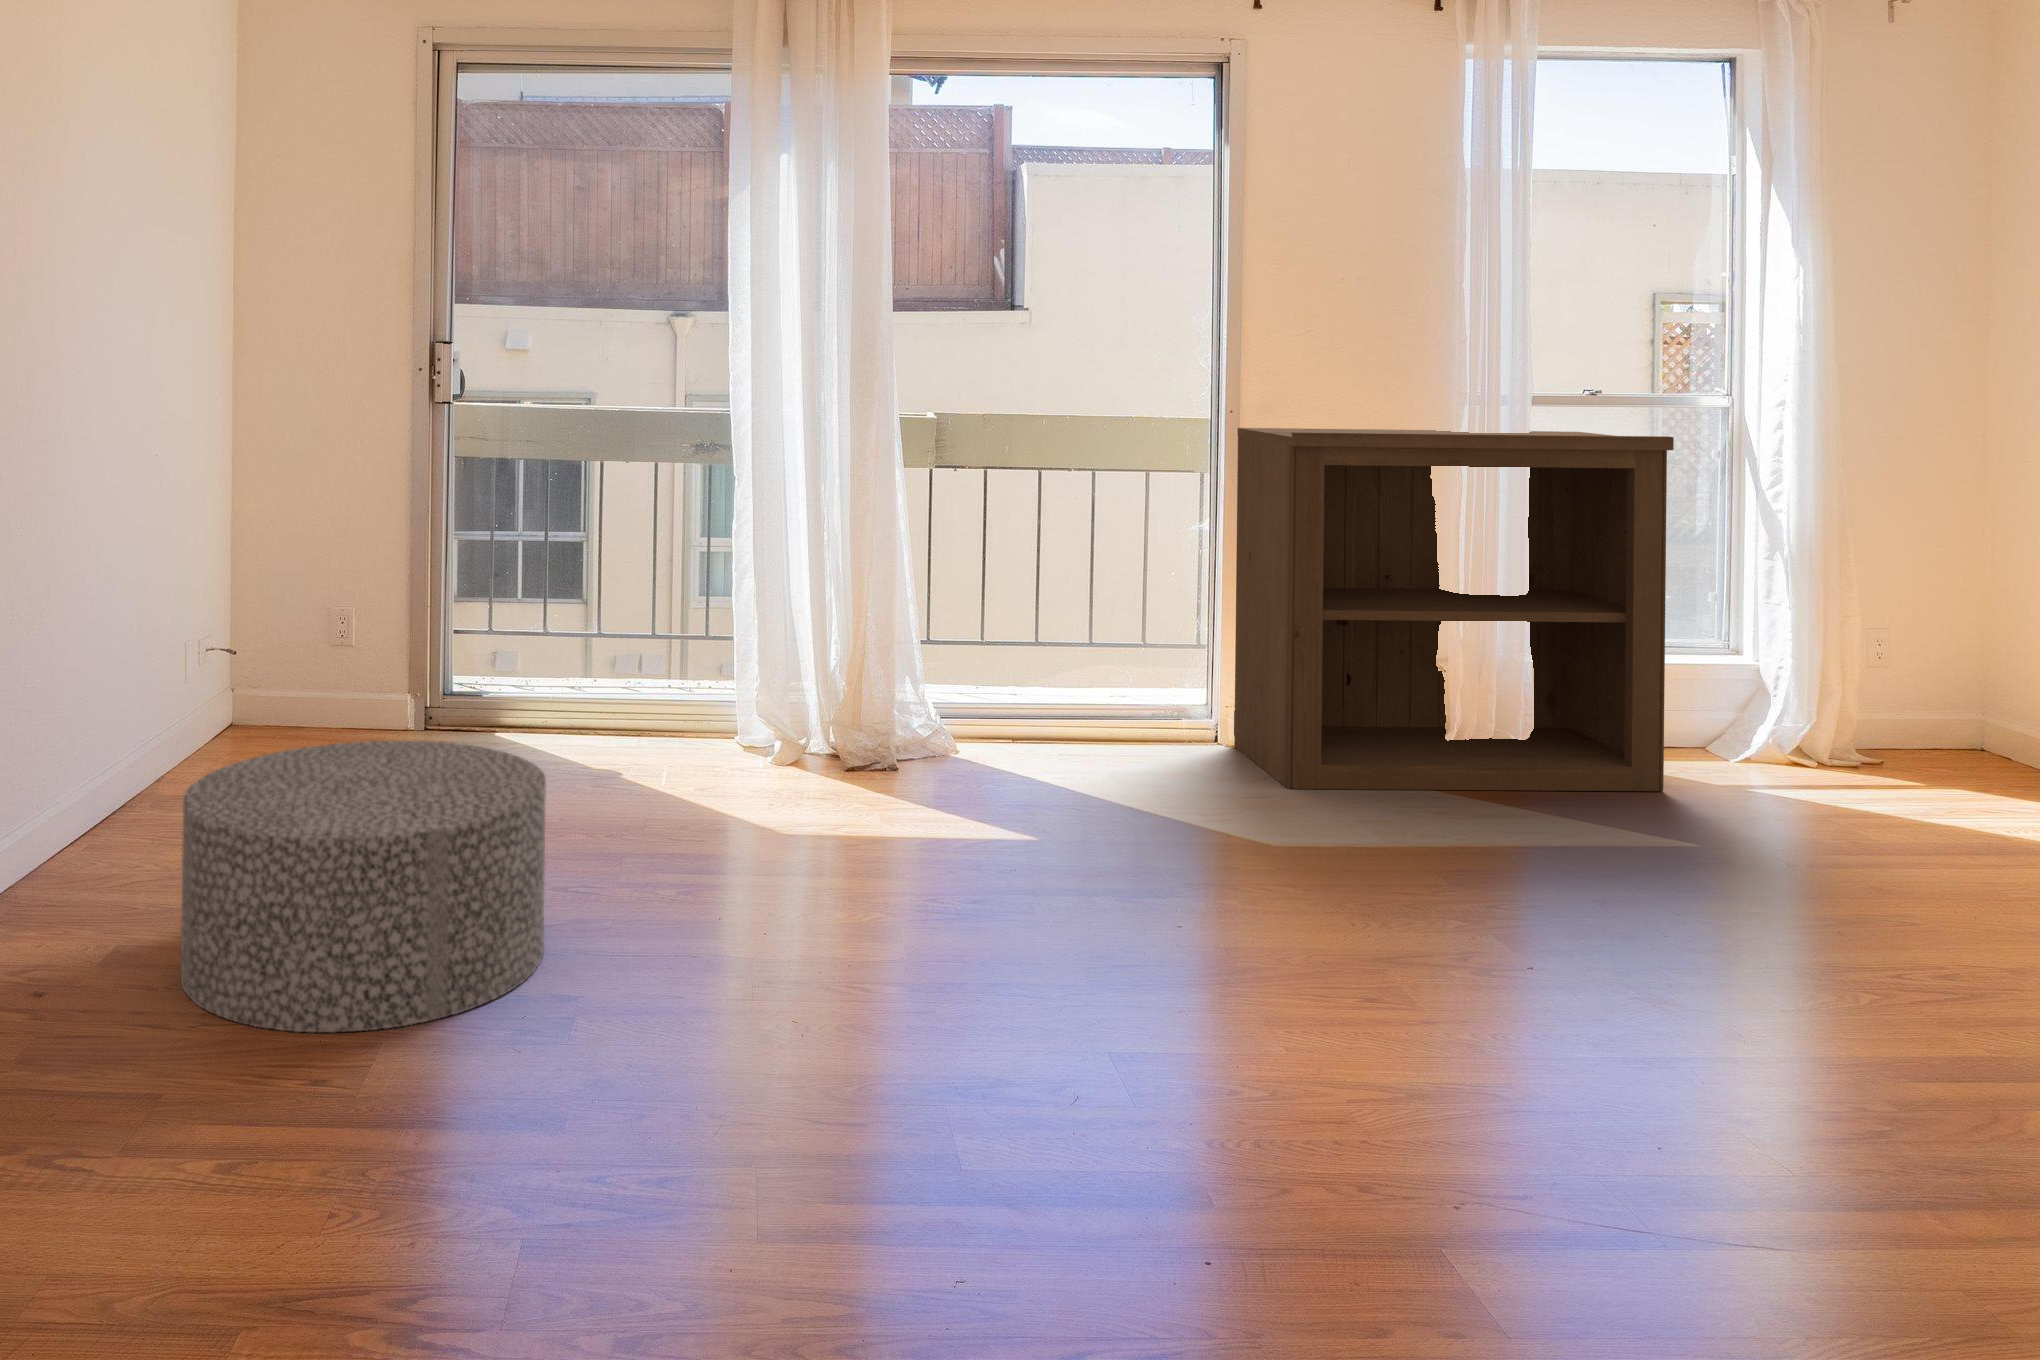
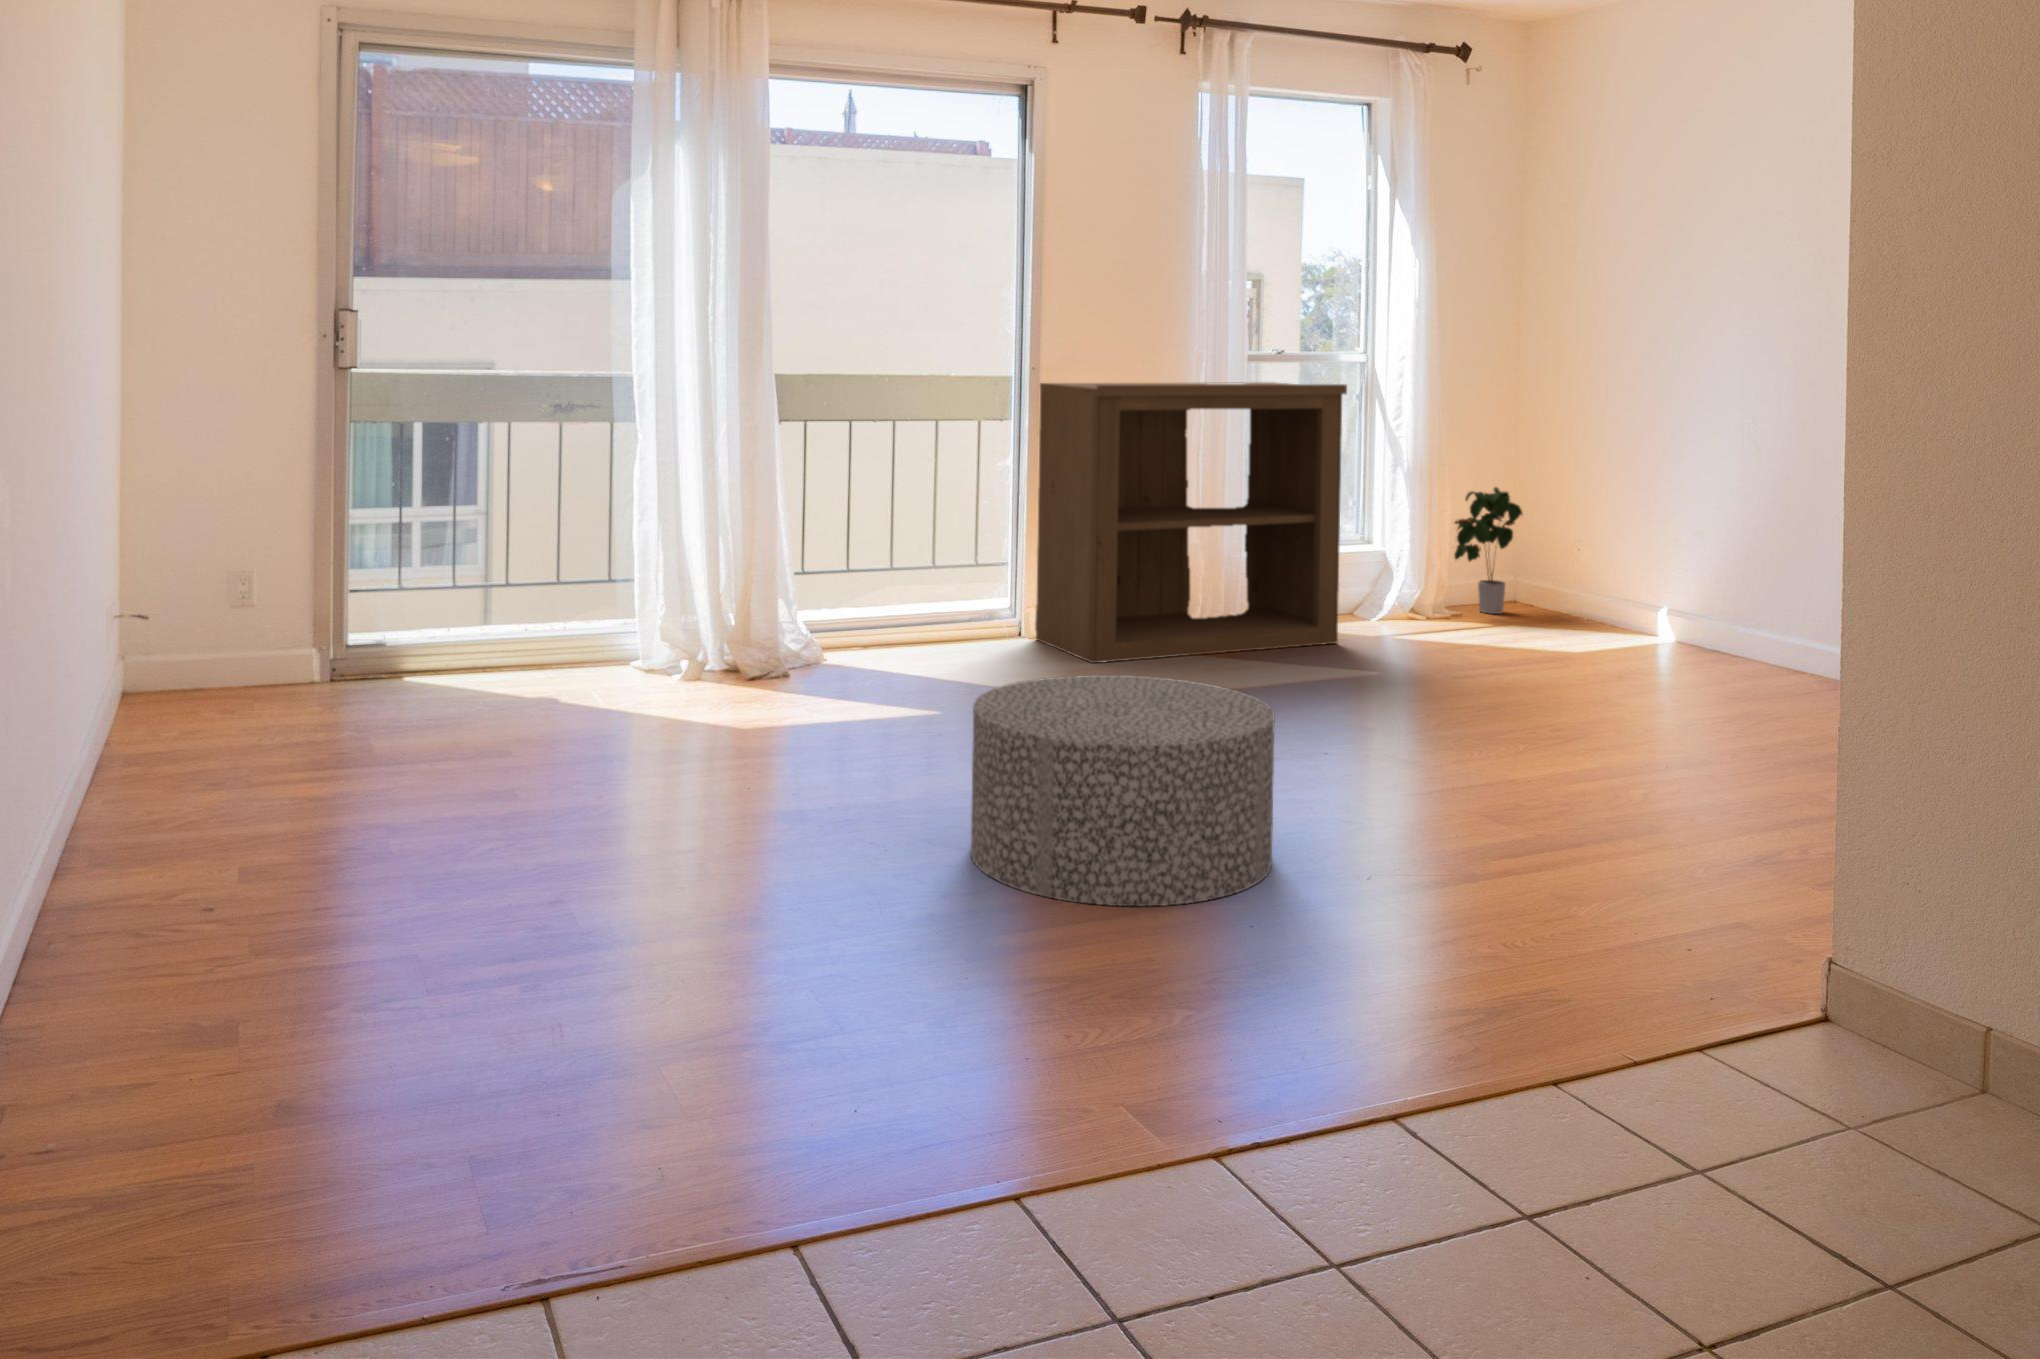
potted plant: none [1870,584,1992,765] -> present [1454,487,1522,614]
ottoman: present [181,741,546,1033] -> present [971,675,1275,906]

